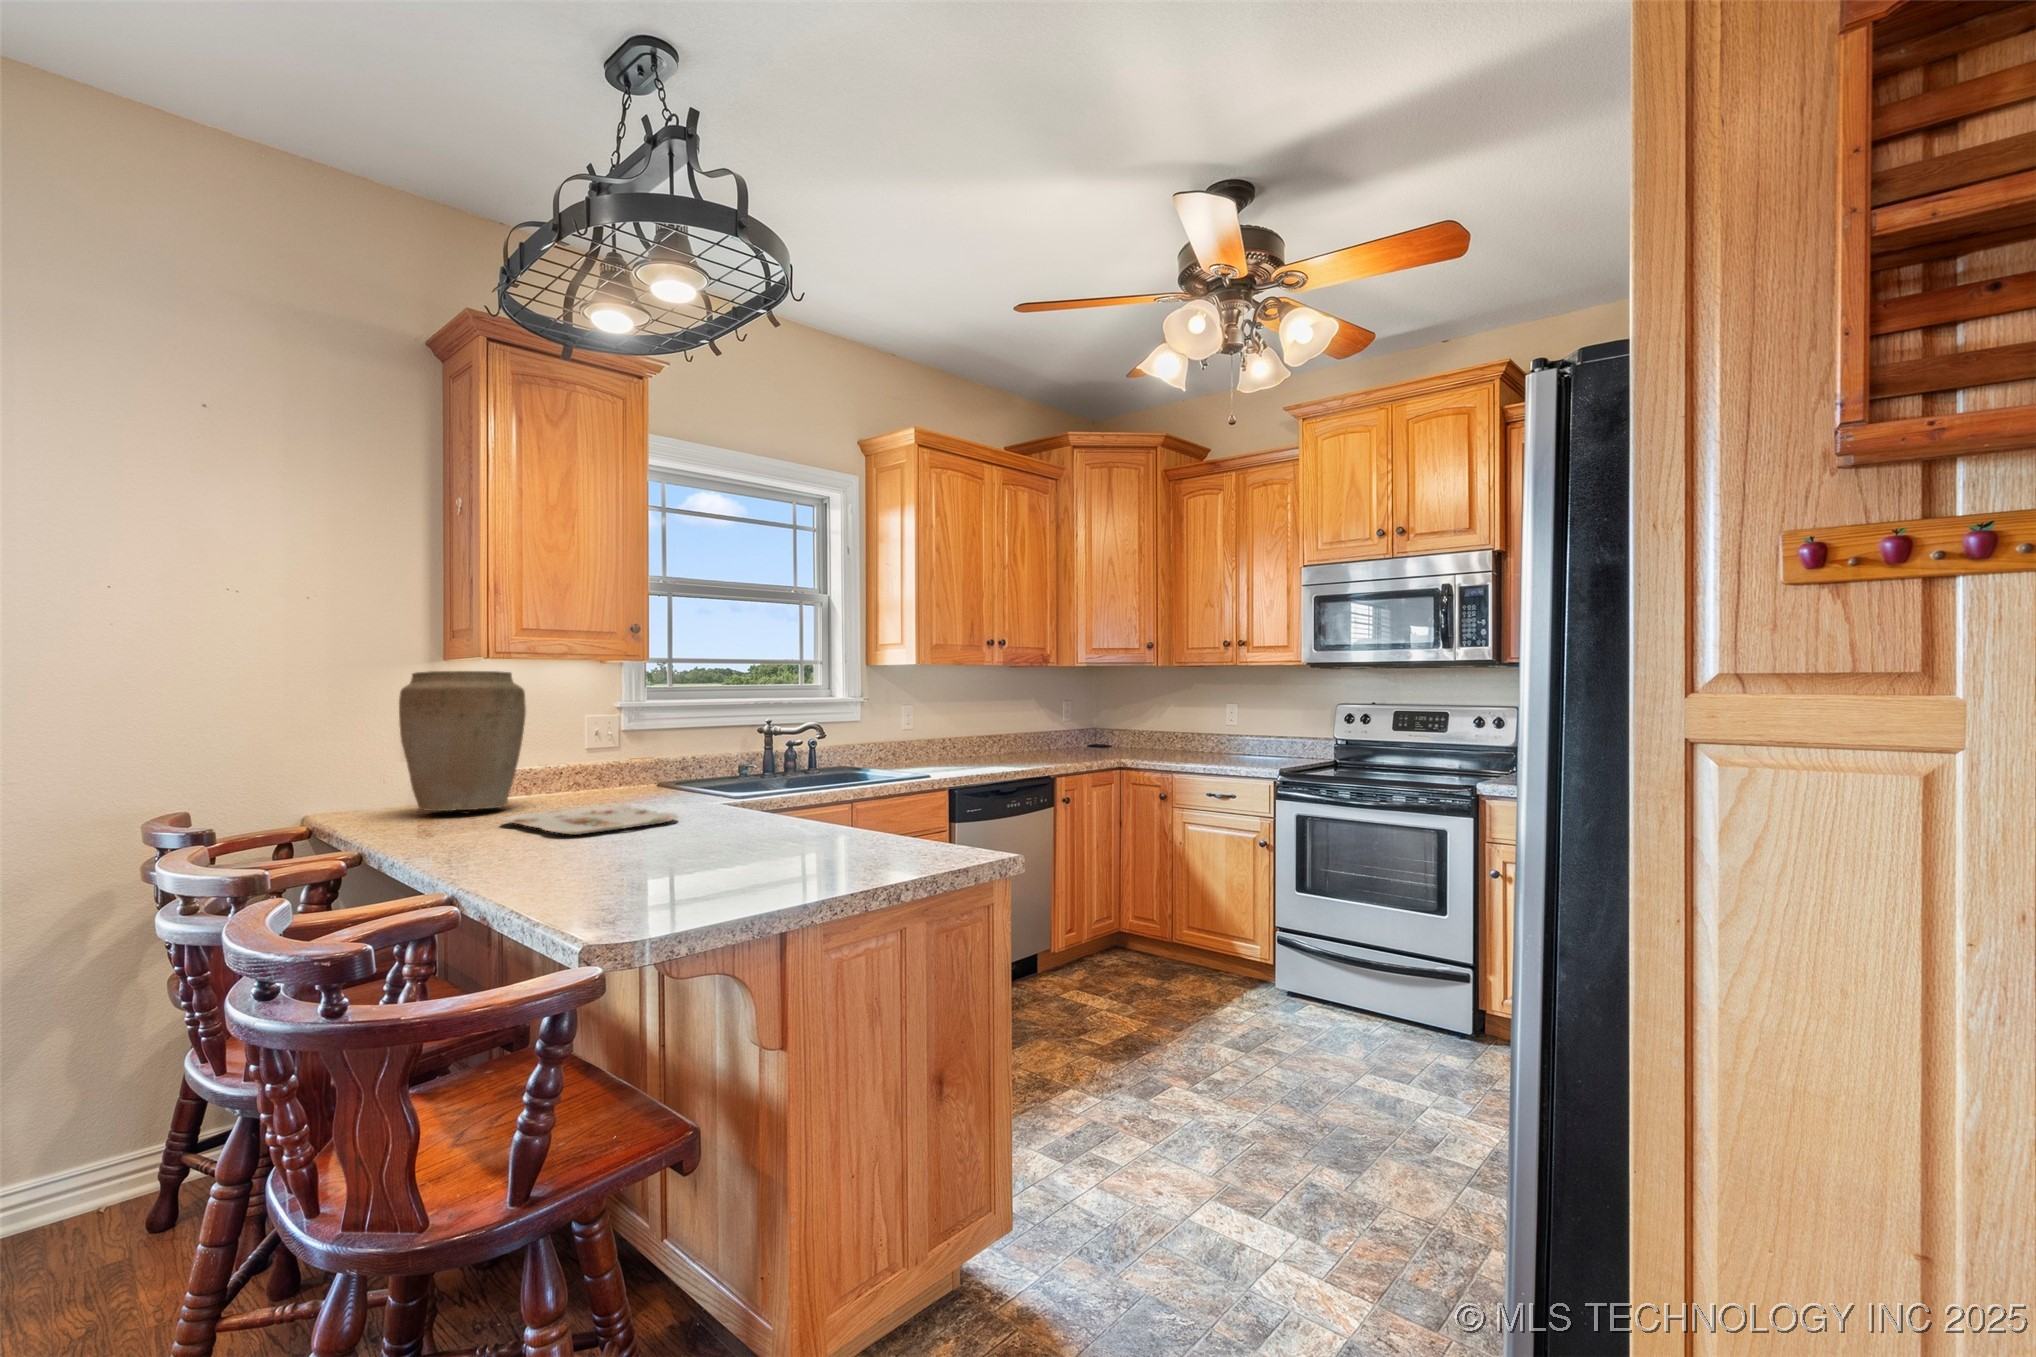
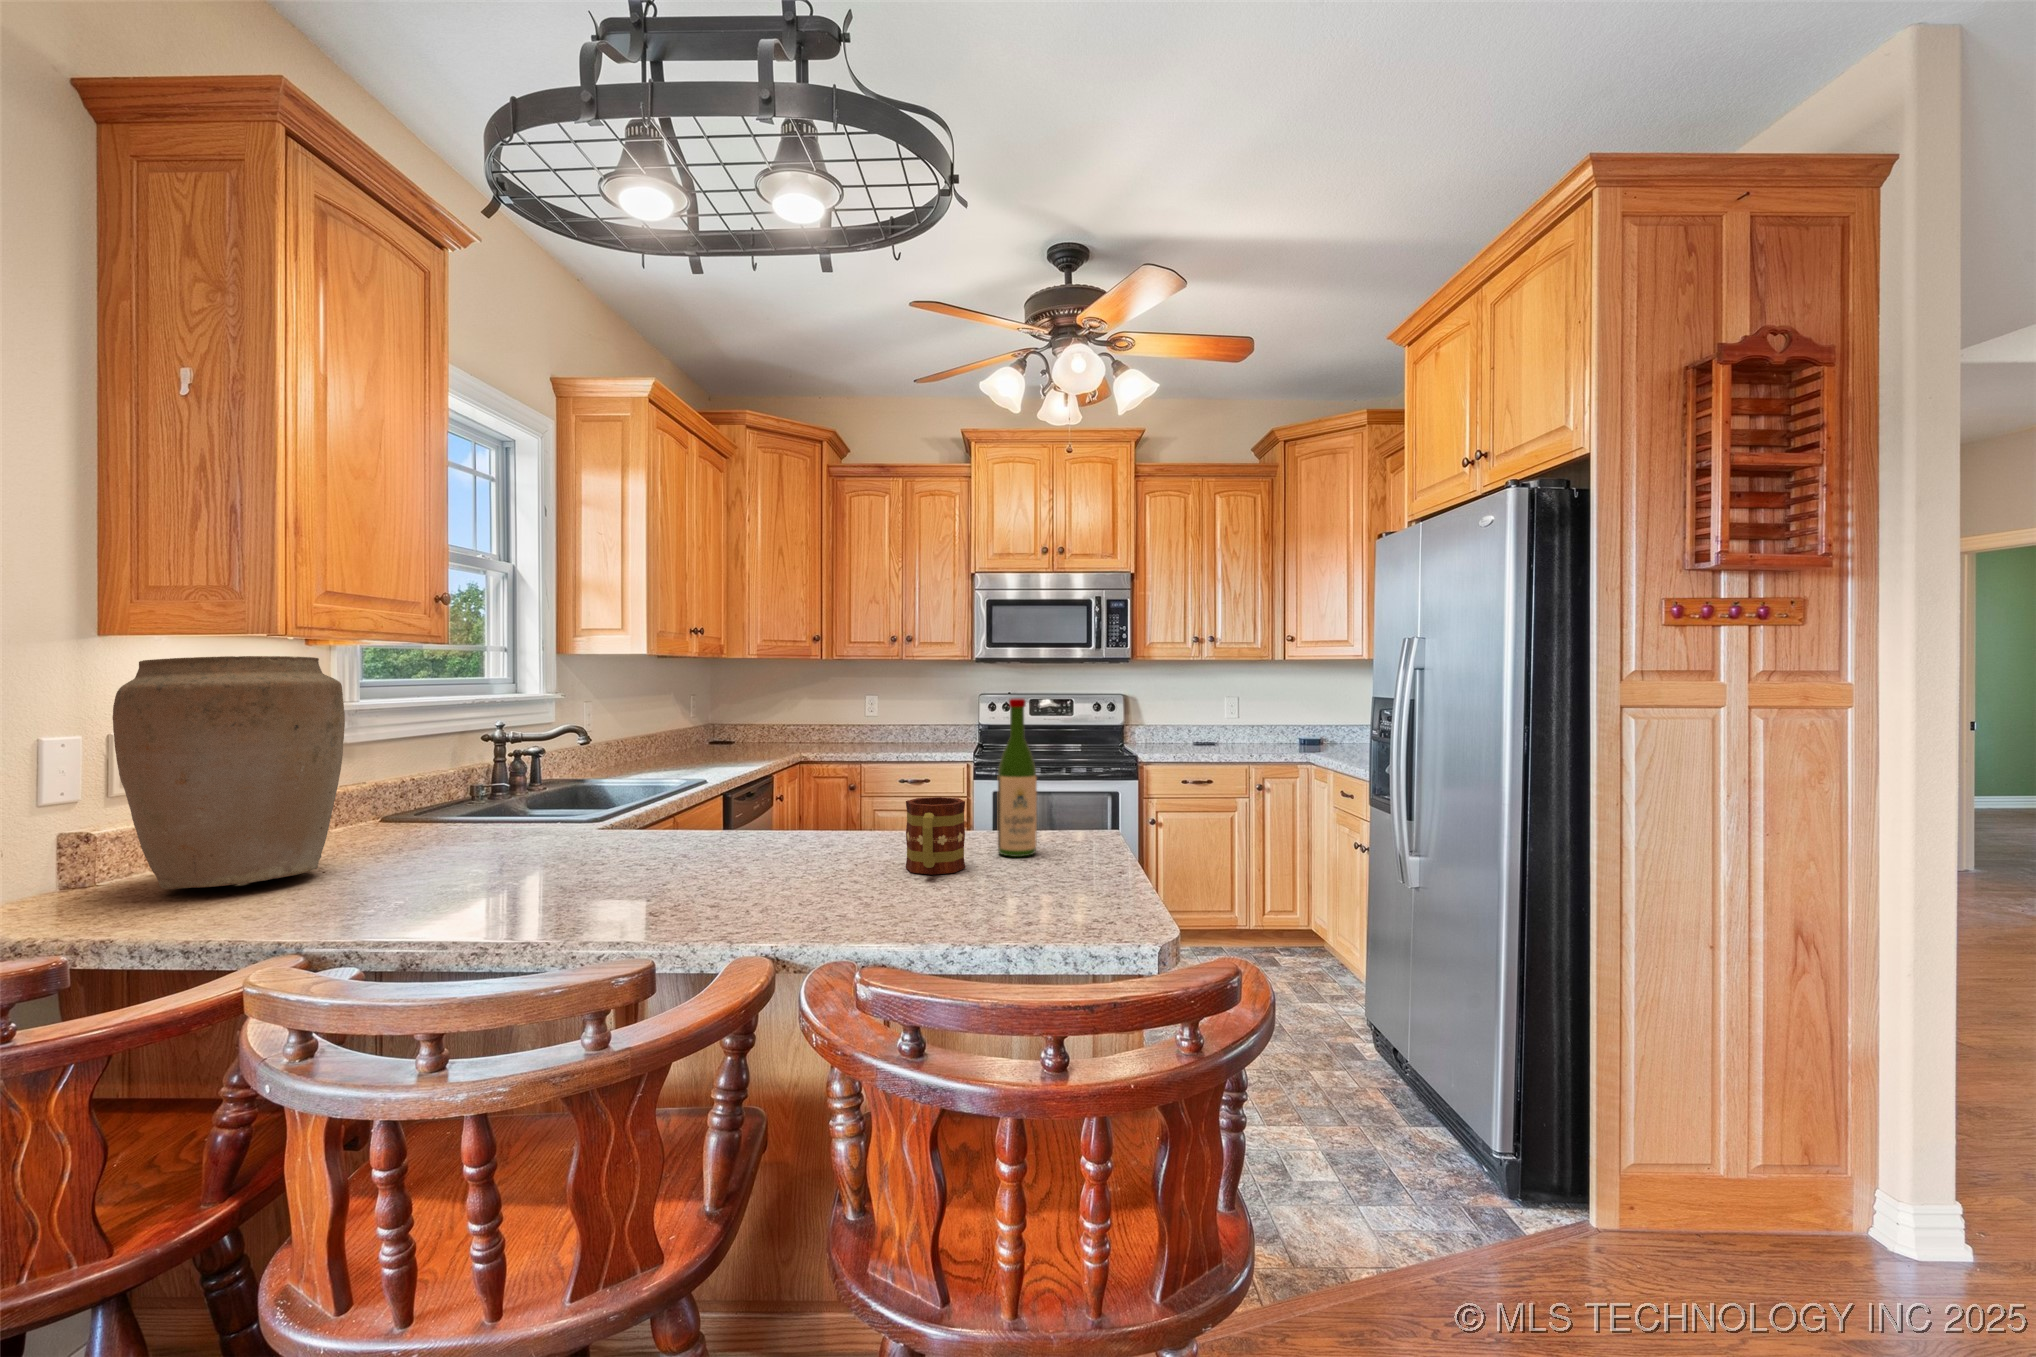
wine bottle: none [802,706,842,865] -> present [998,699,1037,857]
mug: none [672,796,752,867] -> present [906,797,965,875]
serving tray: present [501,805,678,835] -> none [420,839,683,879]

